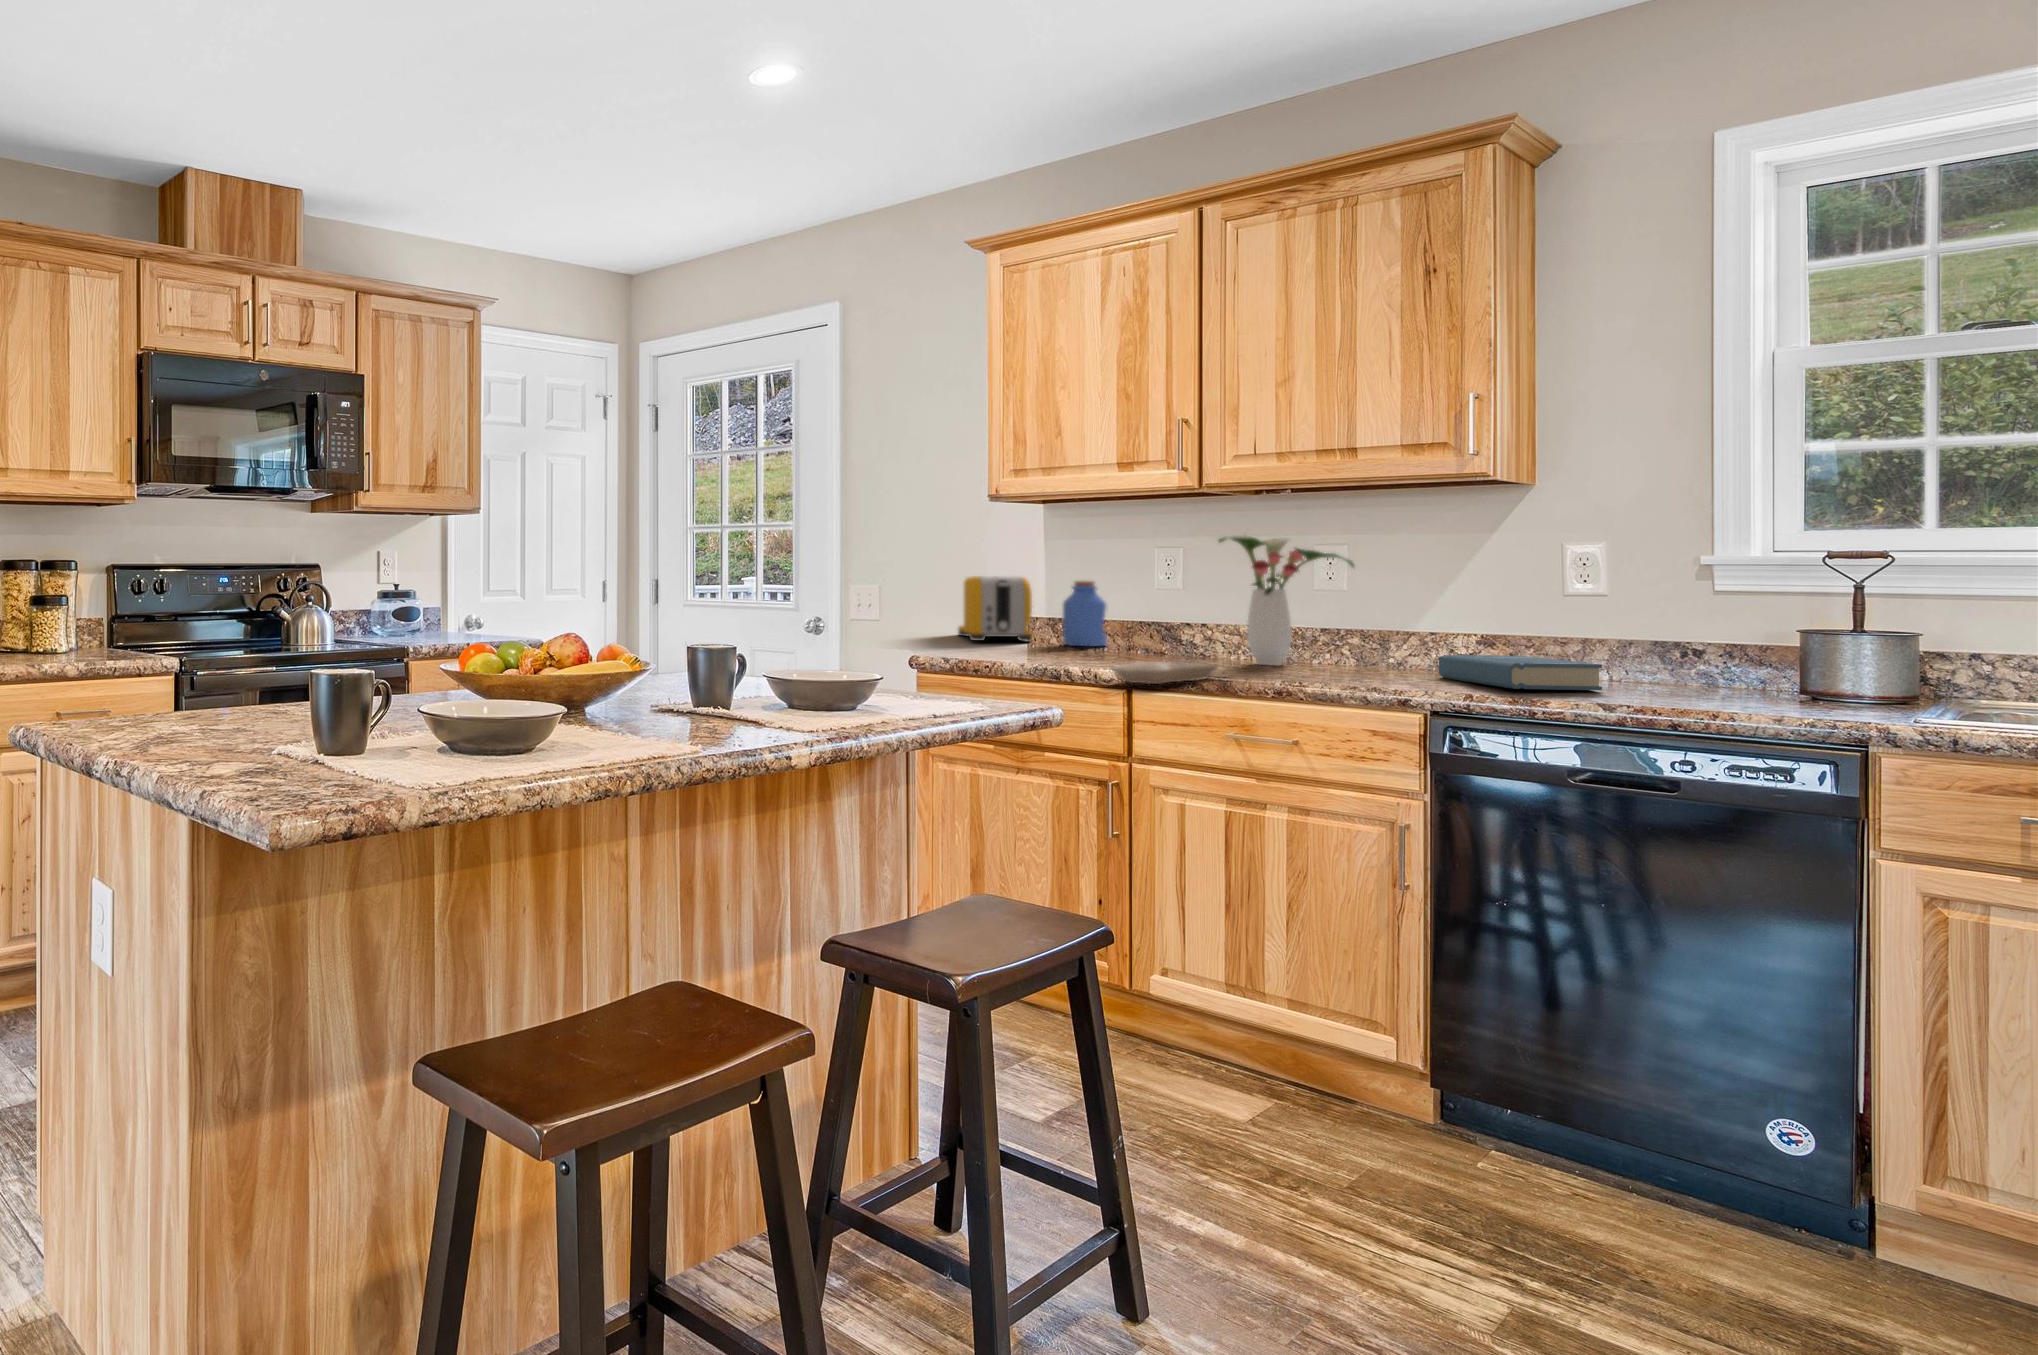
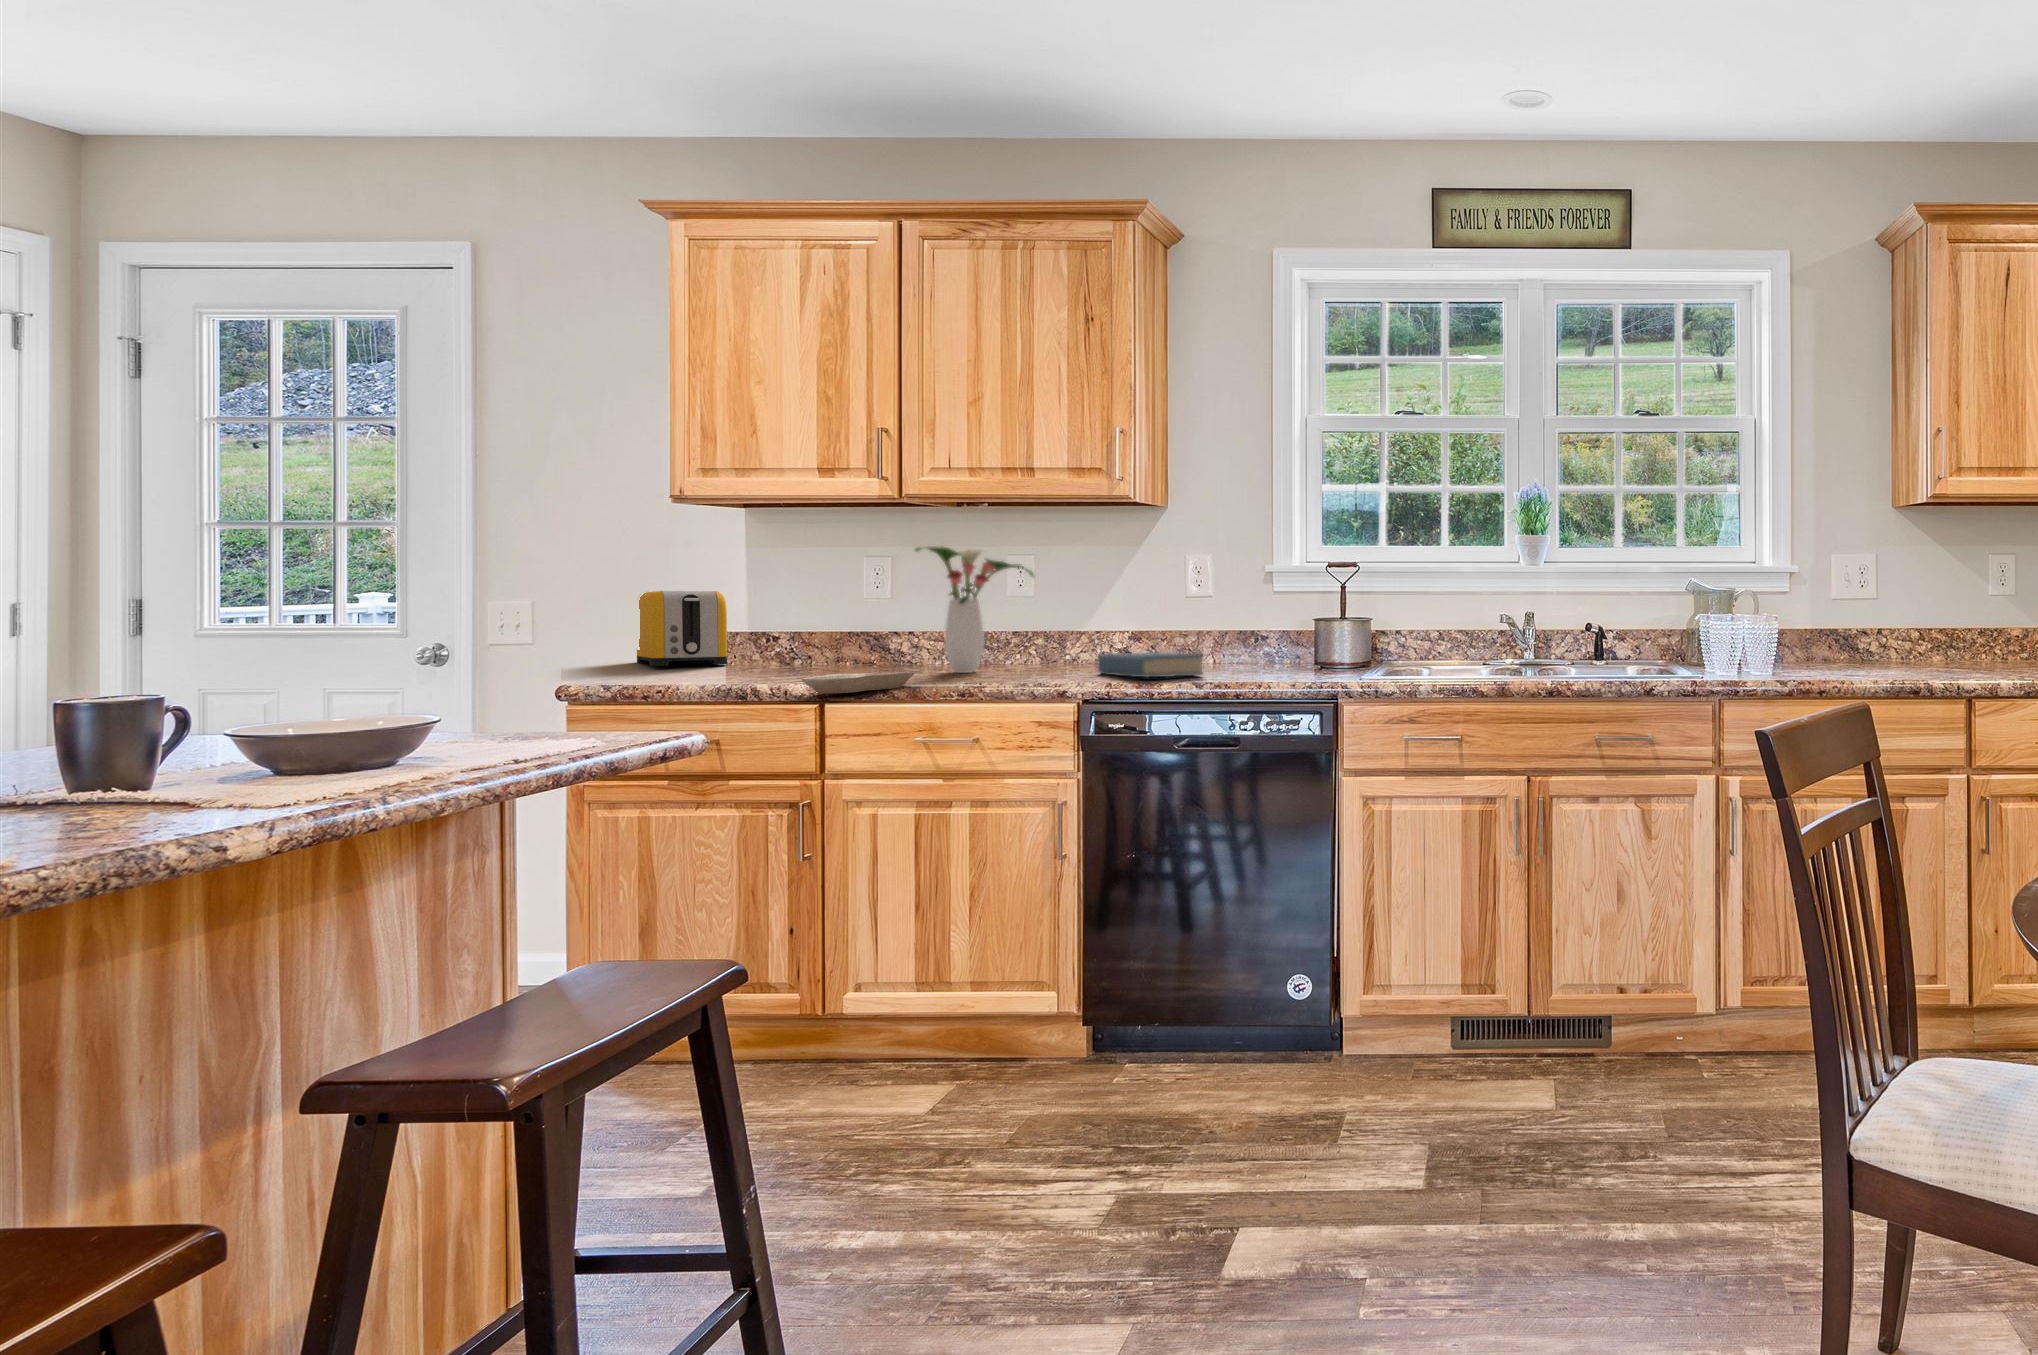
jar: present [1062,581,1107,646] -> none [762,595,812,666]

